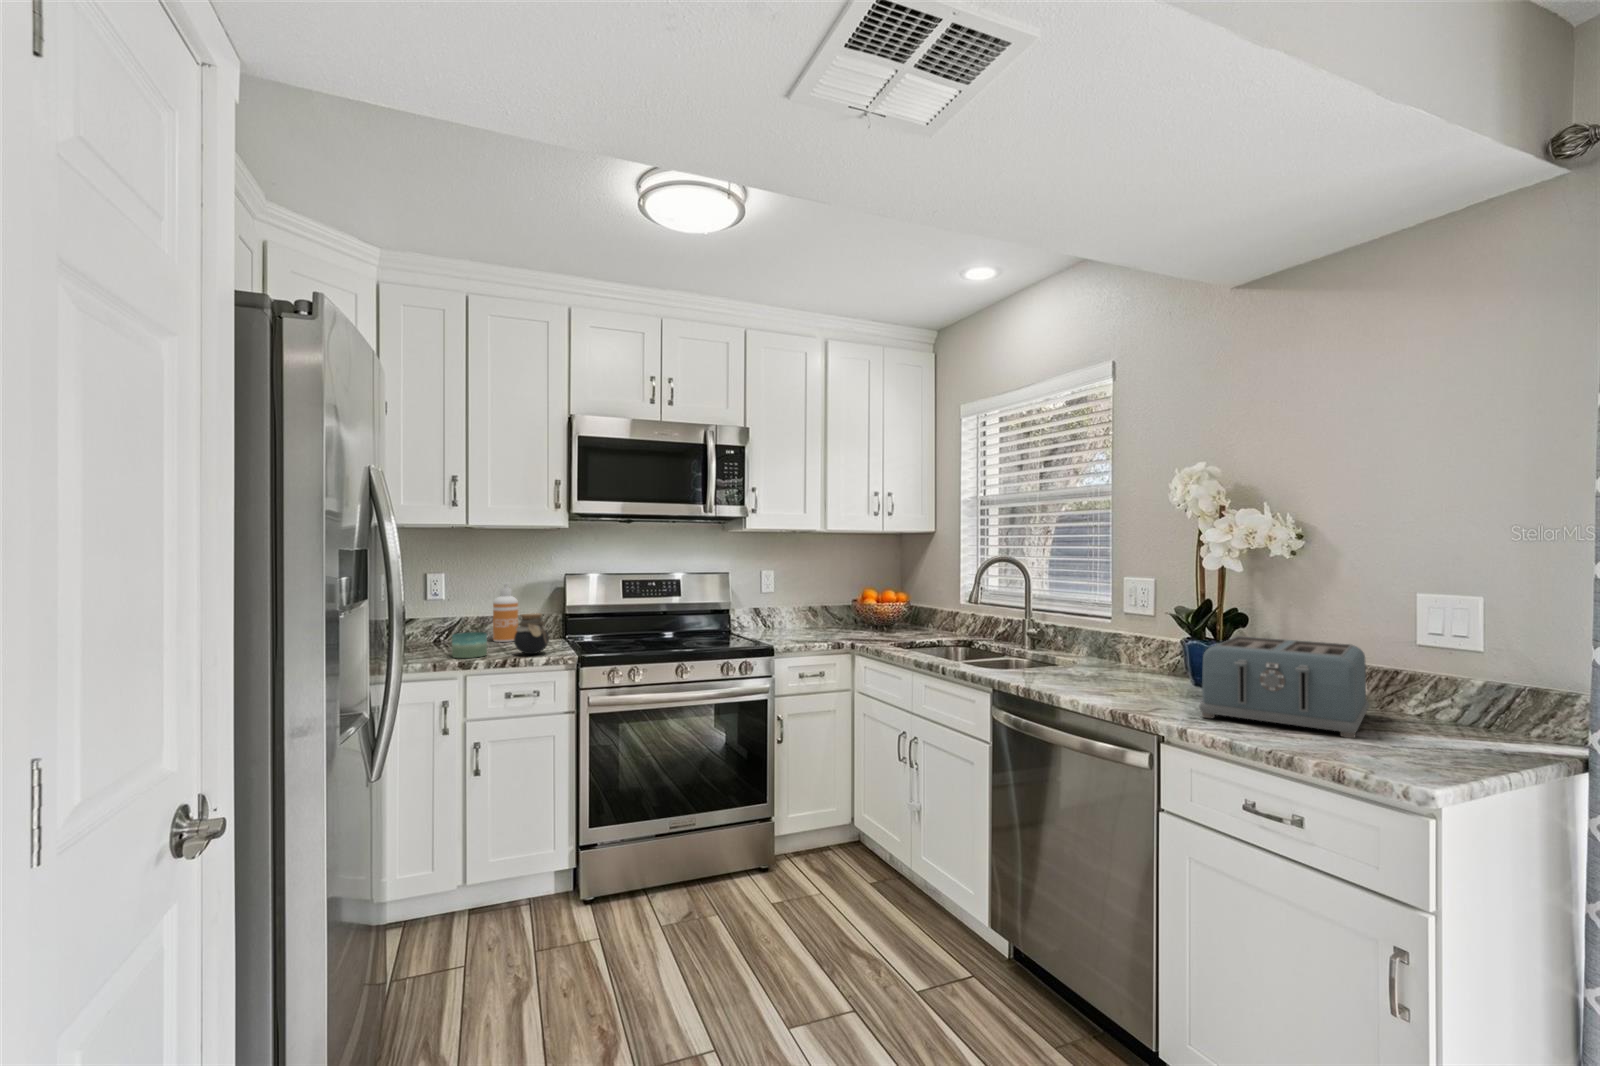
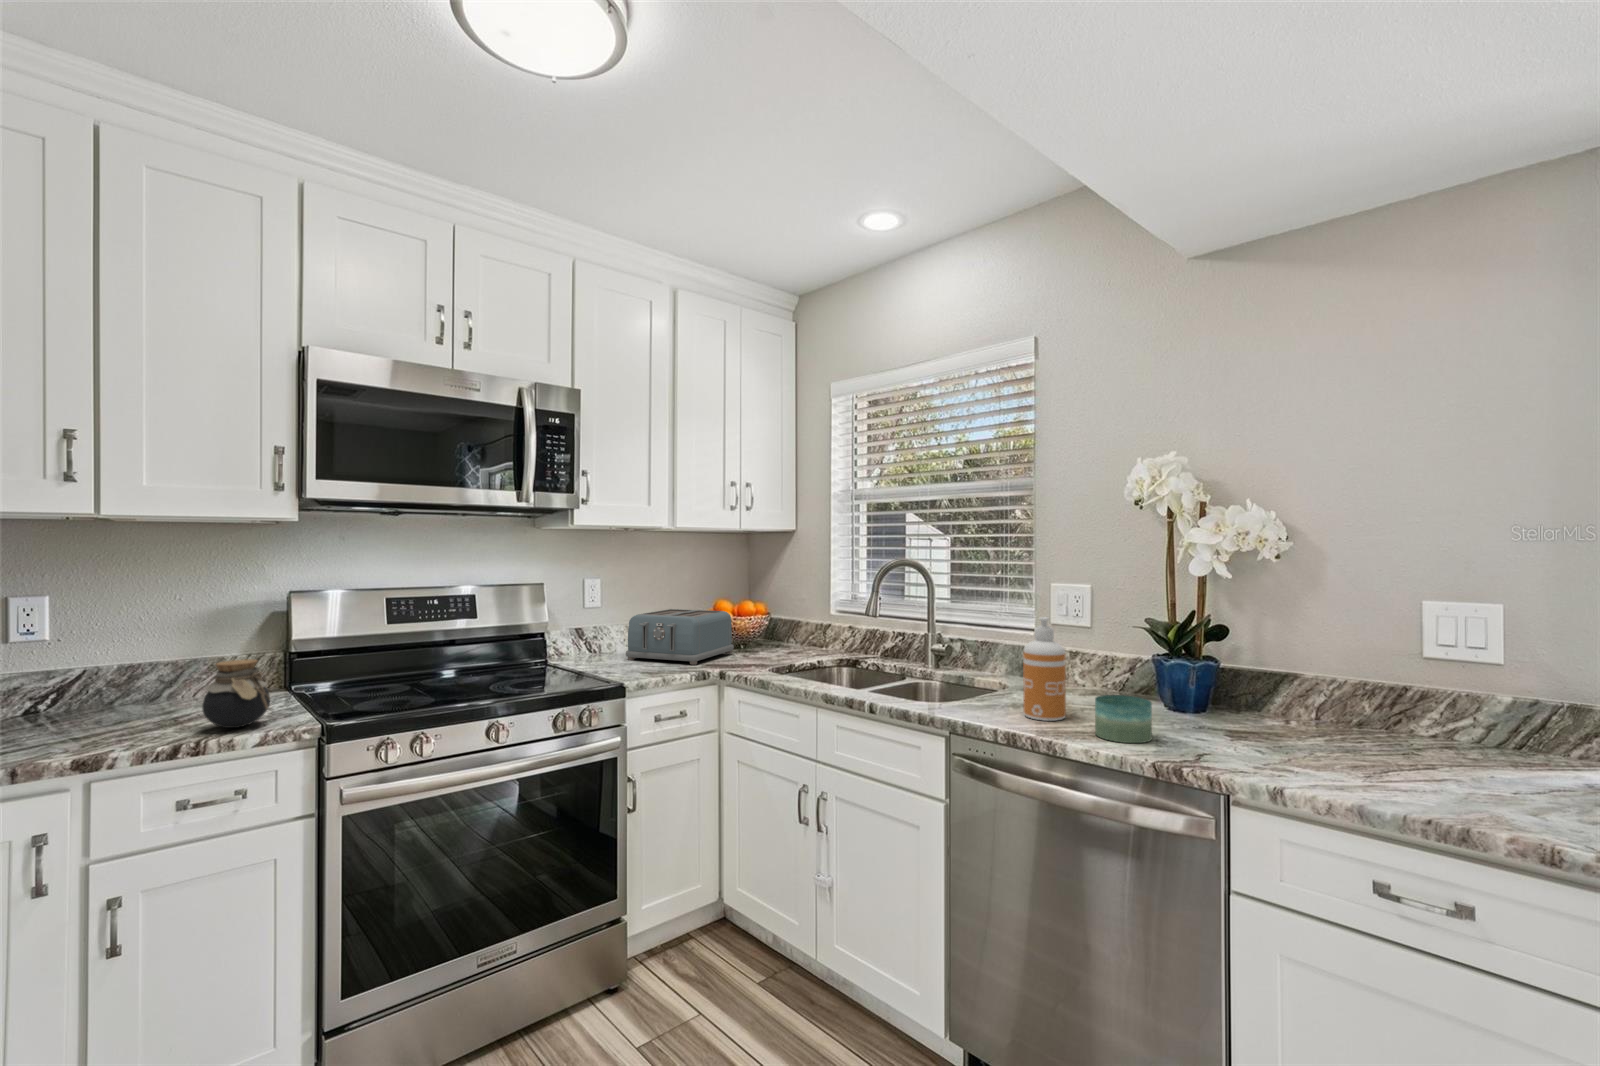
soap dispenser: present [493,582,518,642] -> present [1023,617,1066,721]
candle: present [452,632,487,658] -> present [1095,695,1152,743]
toaster: present [1199,636,1369,738] -> present [626,609,734,665]

